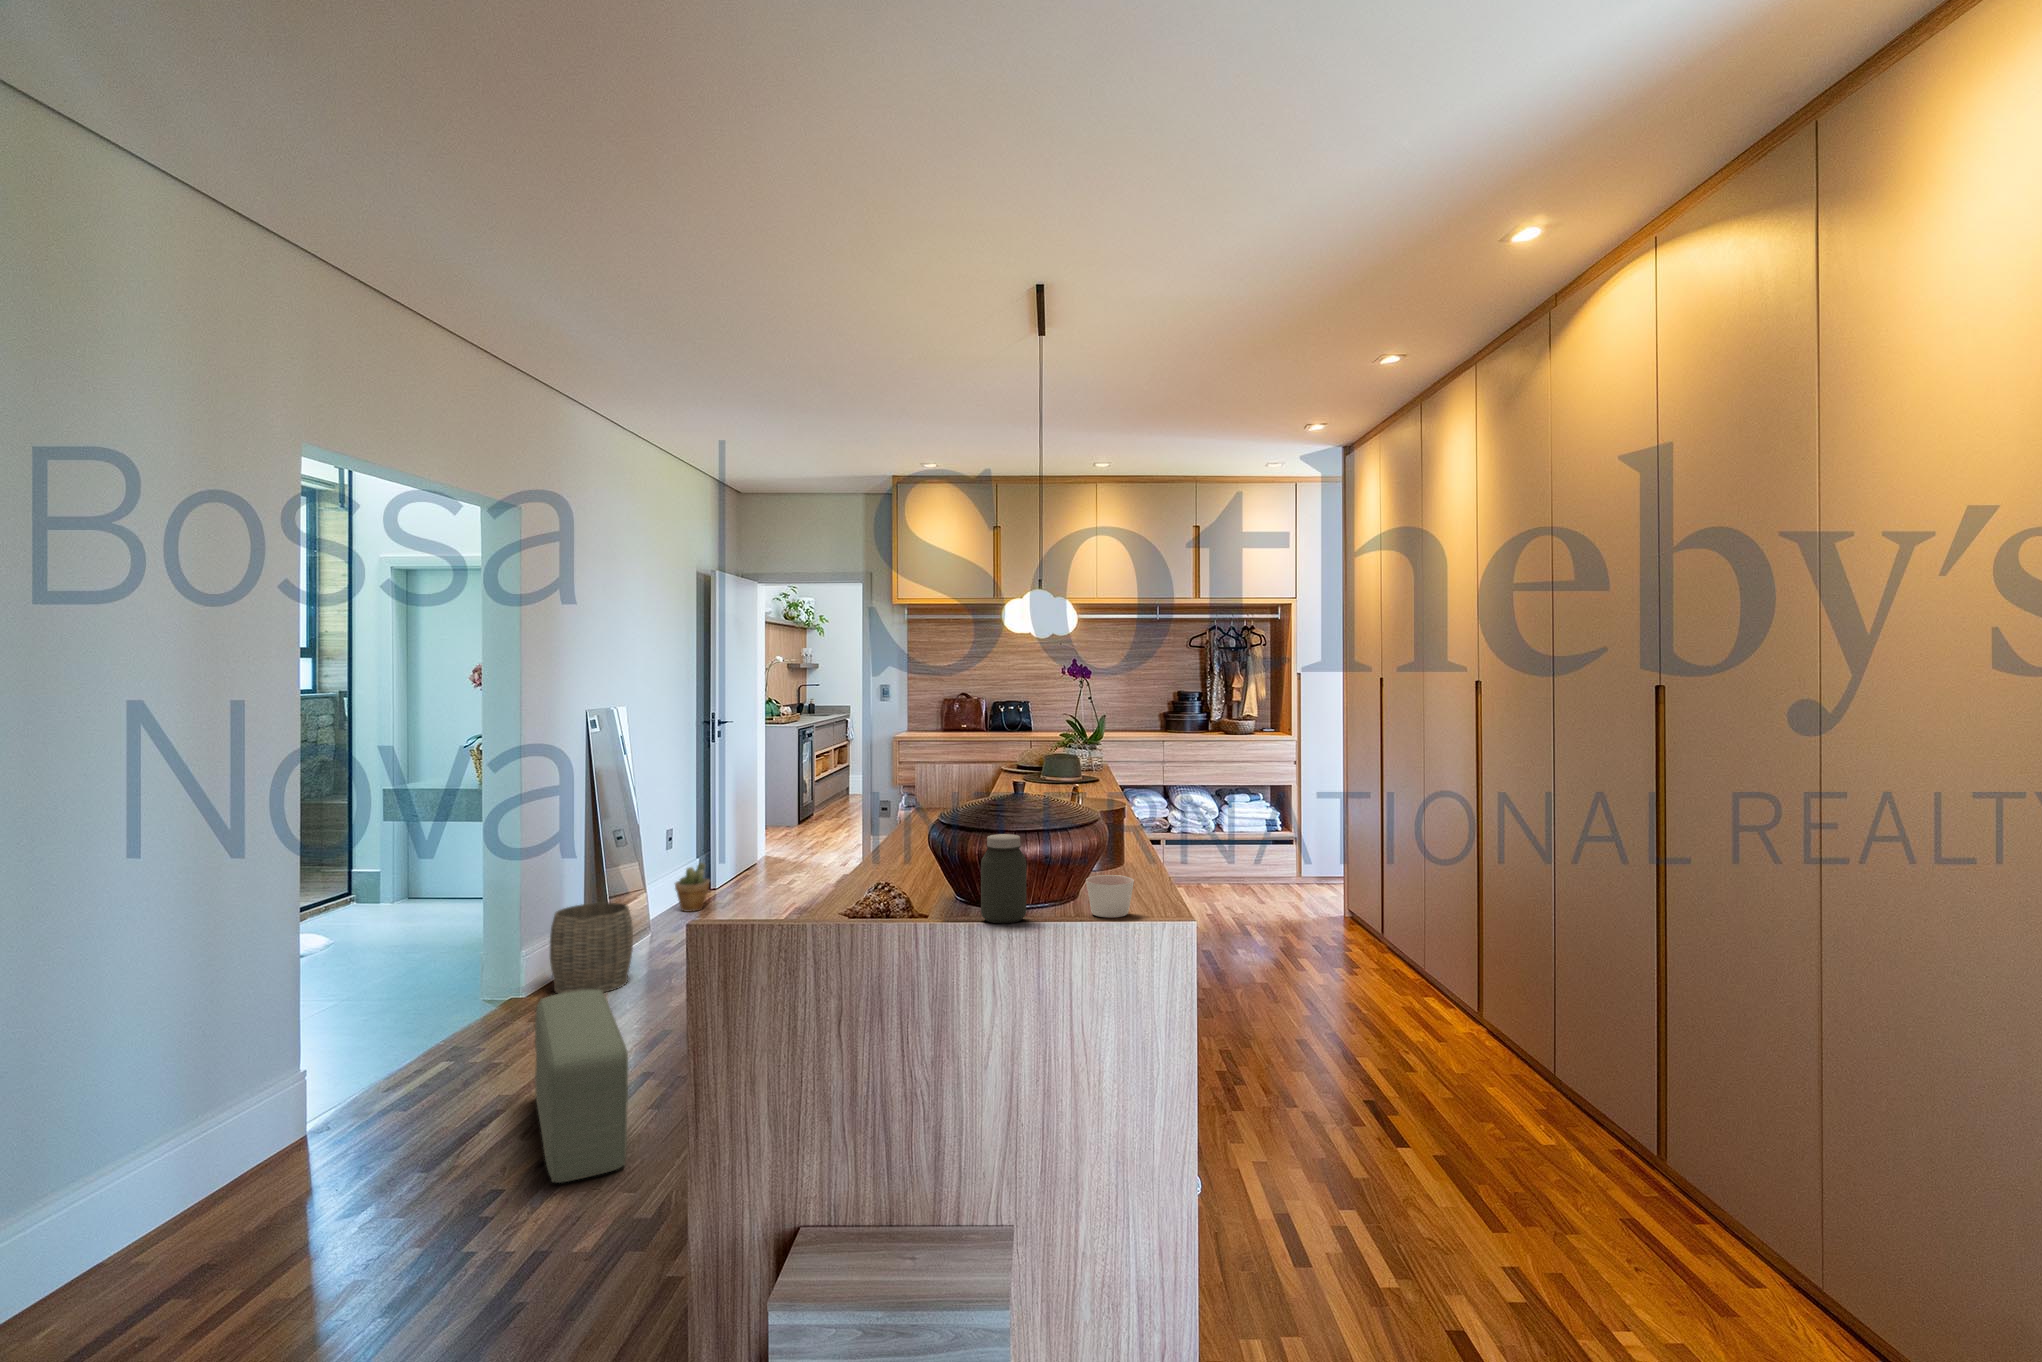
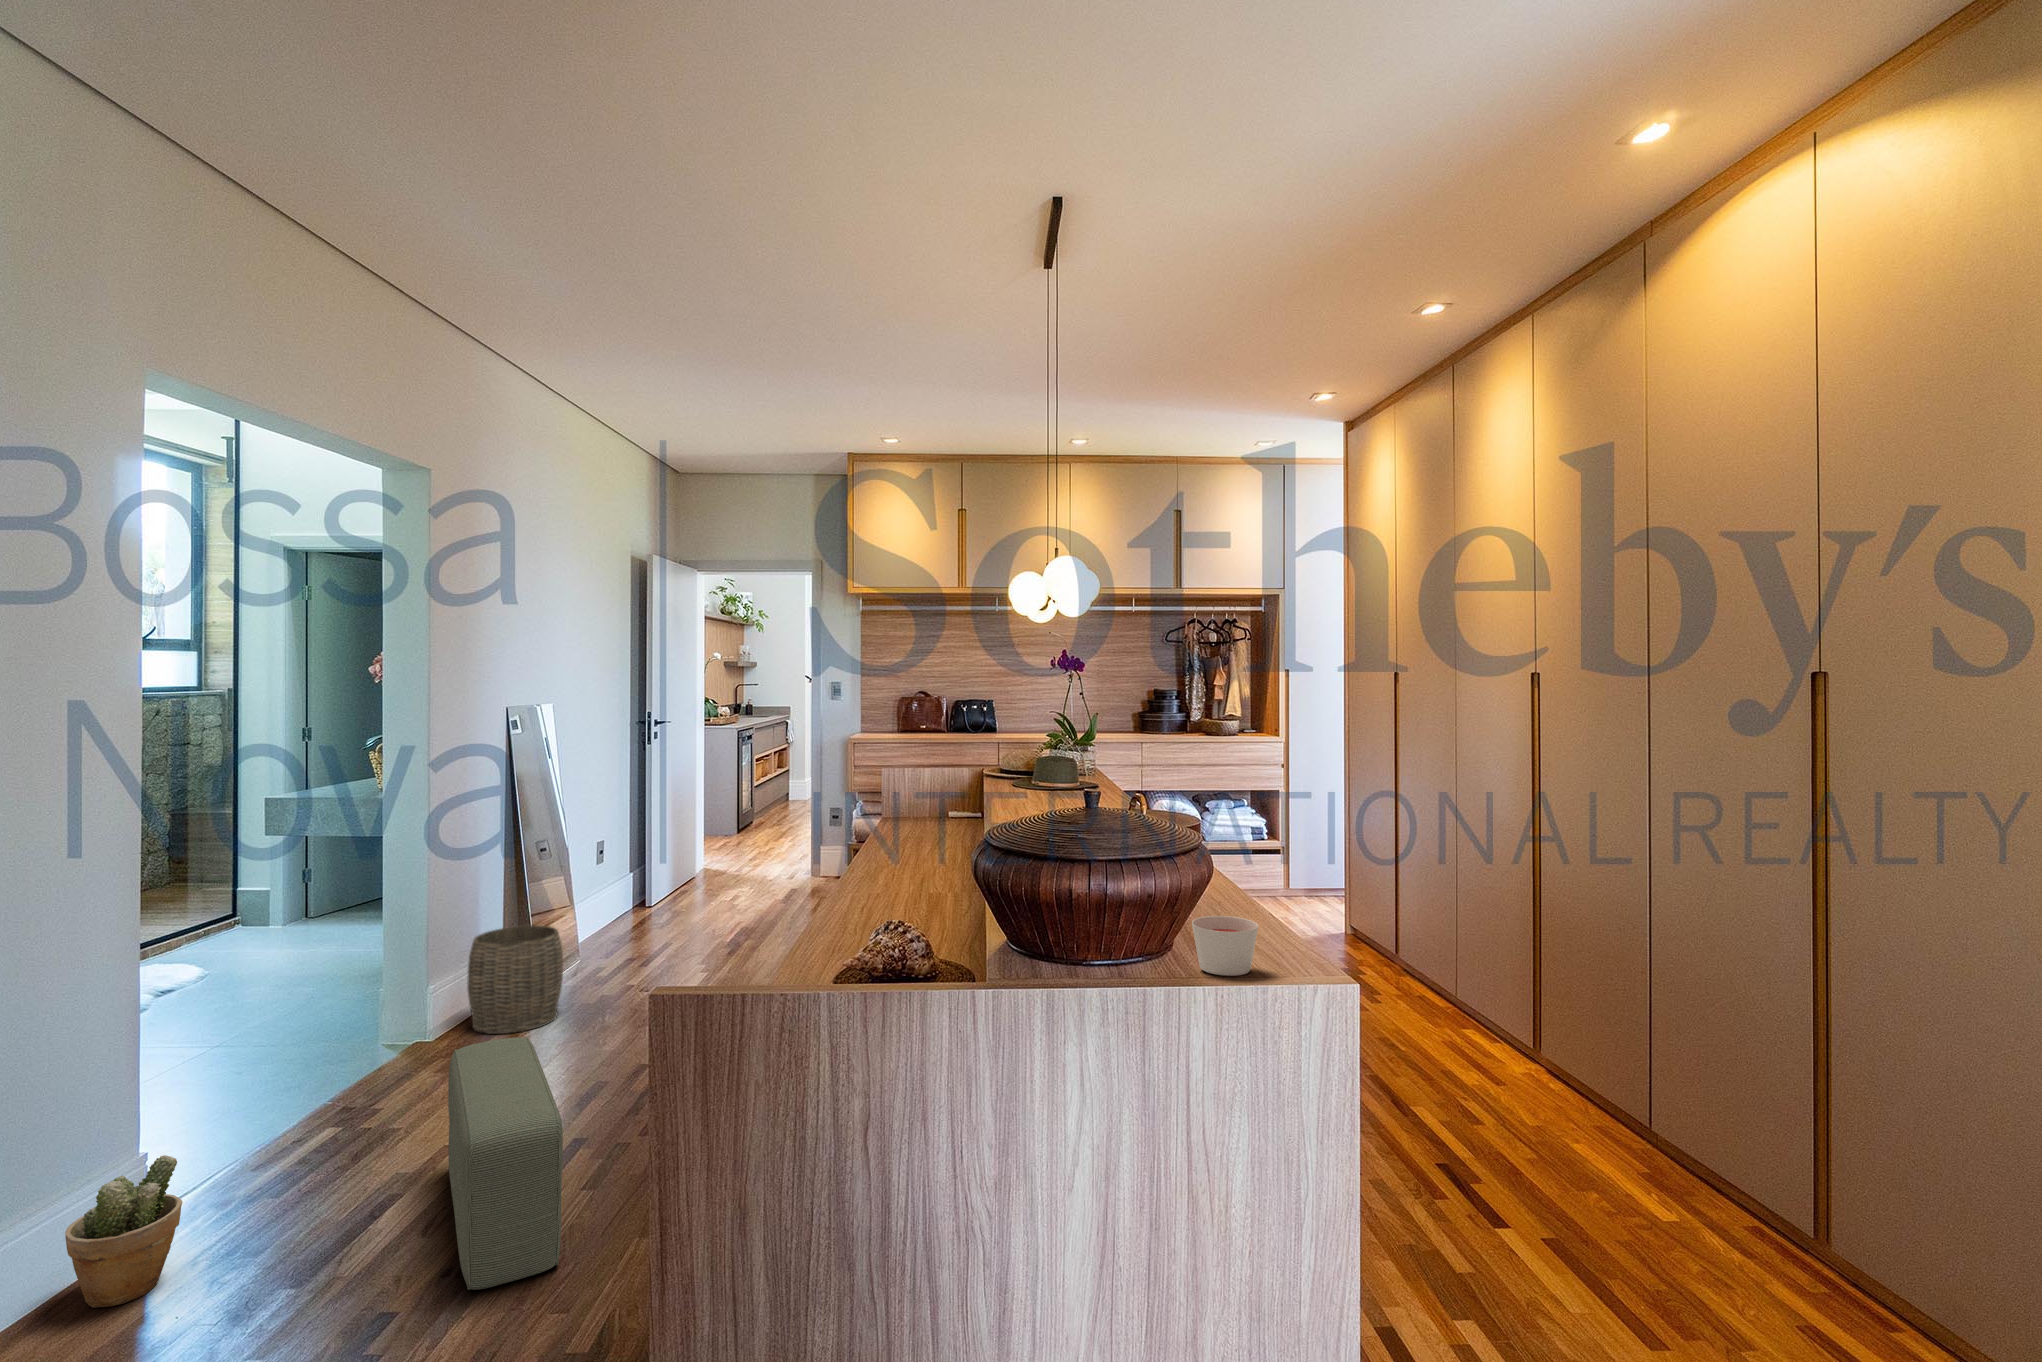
jar: present [981,834,1027,923] -> none [1057,863,1119,987]
potted plant: present [675,863,709,912] -> present [65,1155,182,1308]

